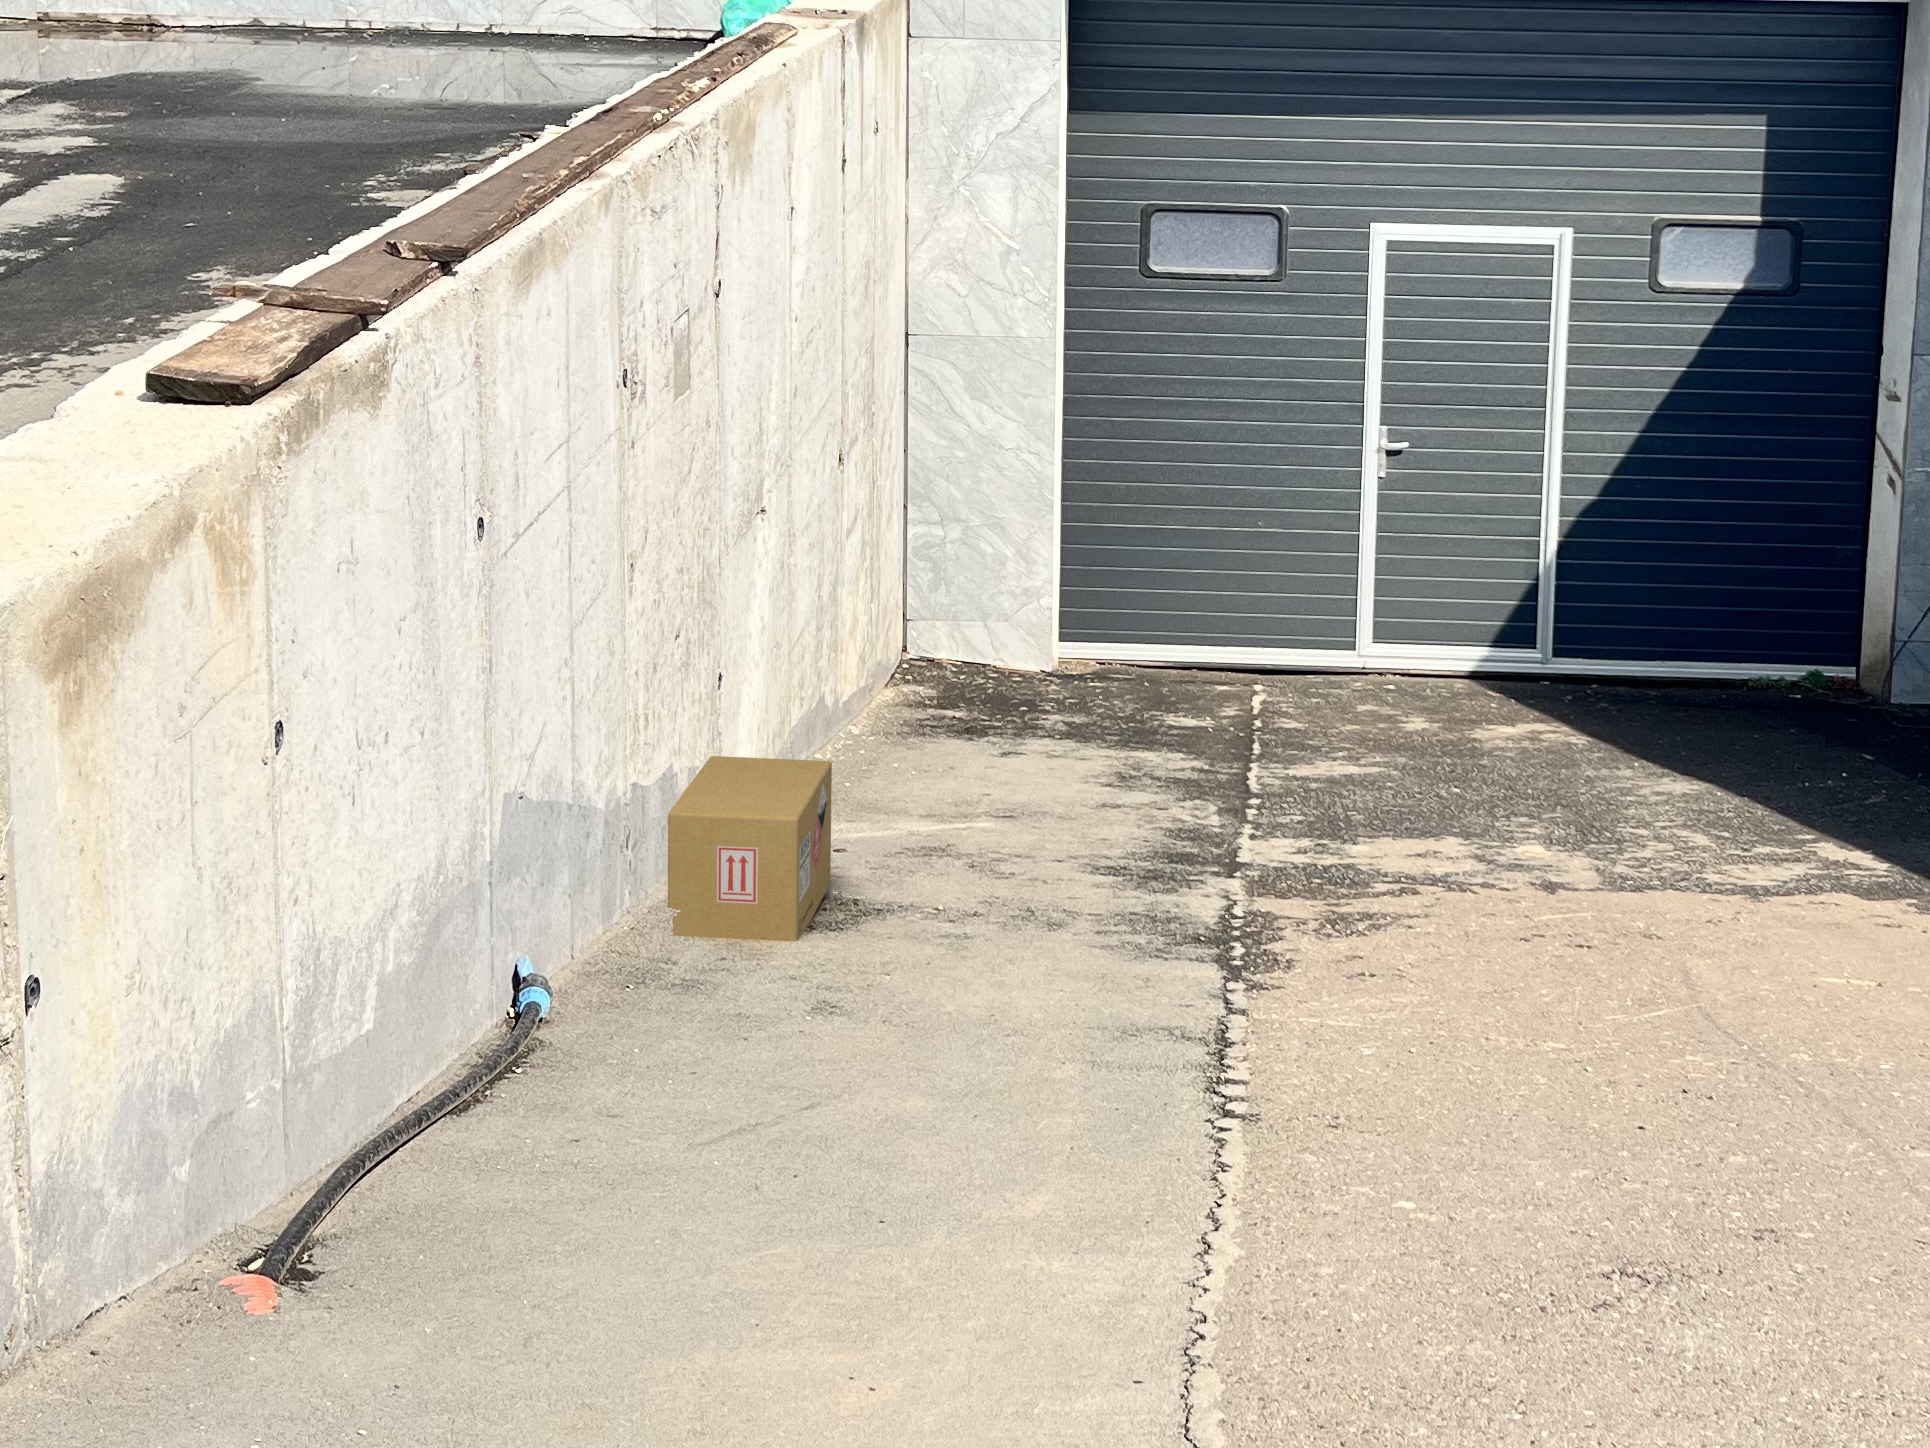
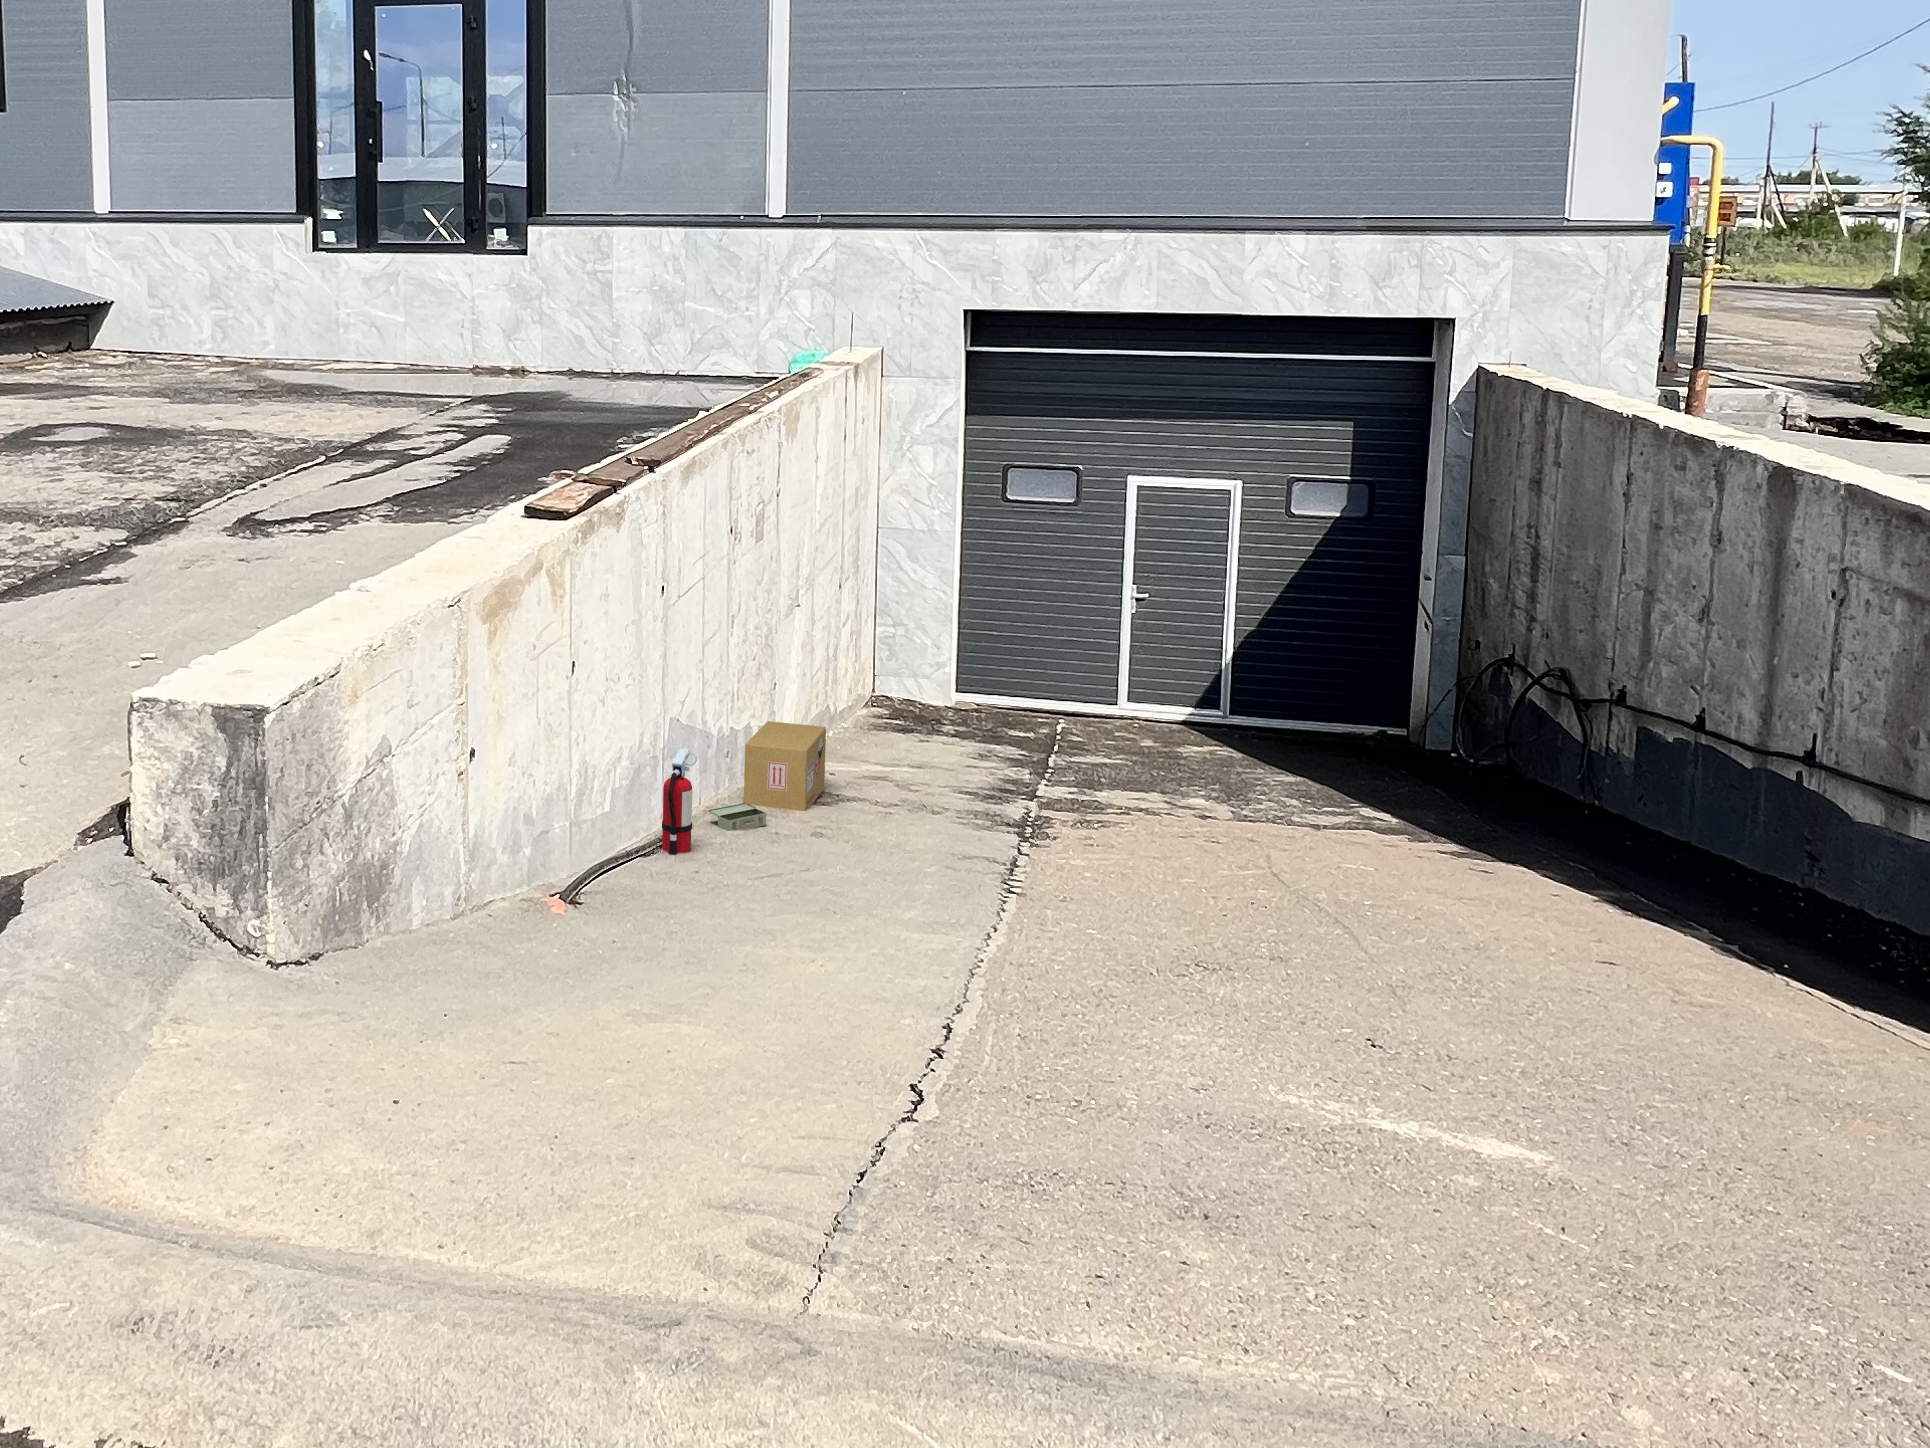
fire extinguisher: none [501,863,575,1094] -> present [662,748,697,854]
toolbox: none [597,946,722,1017] -> present [708,803,766,831]

